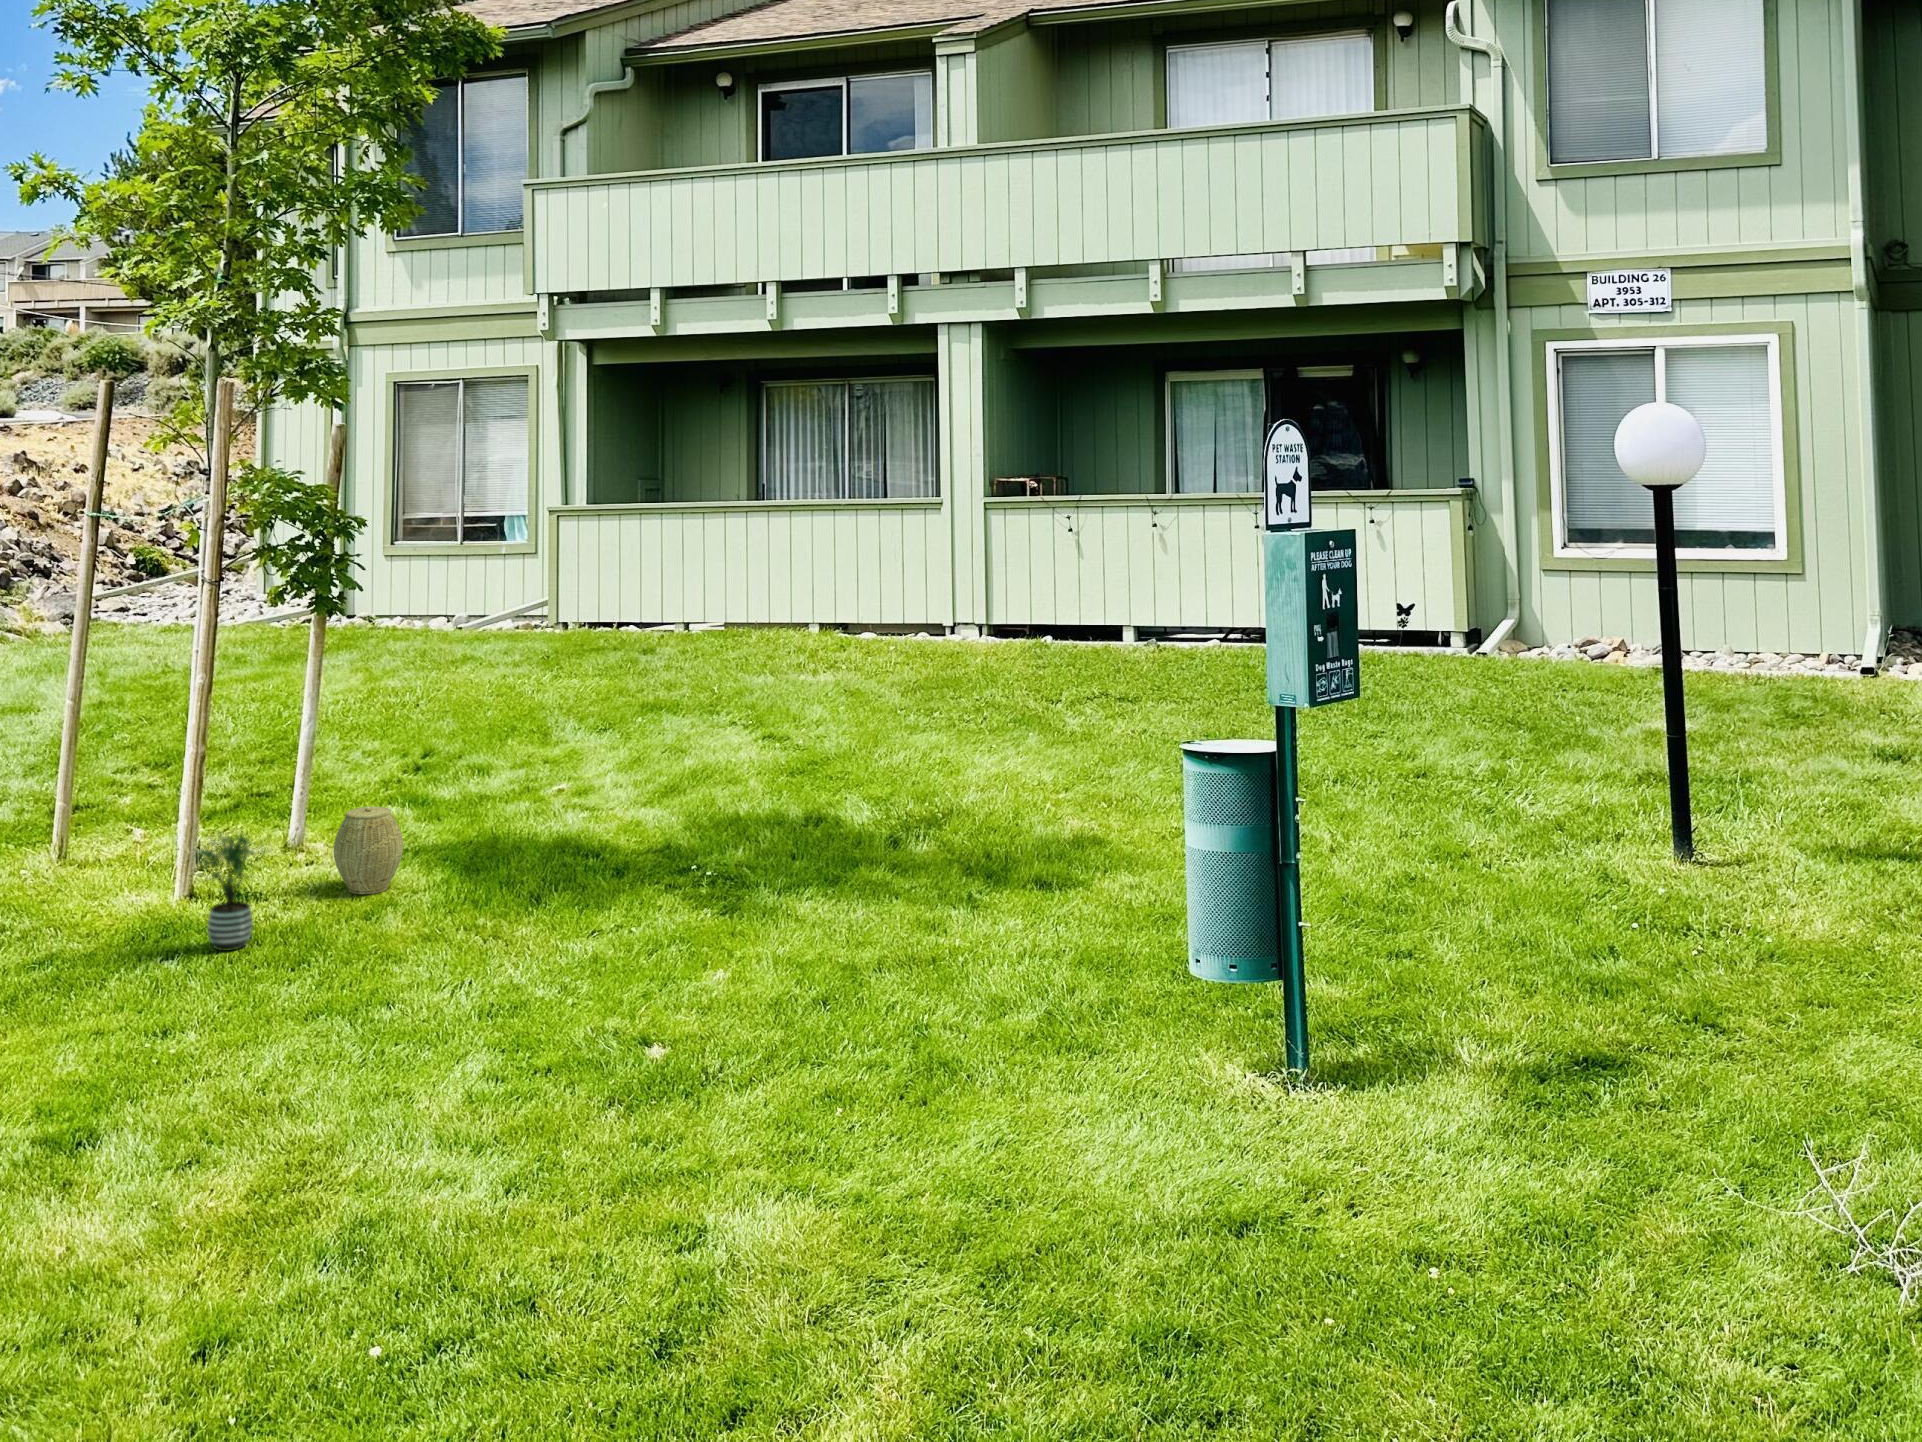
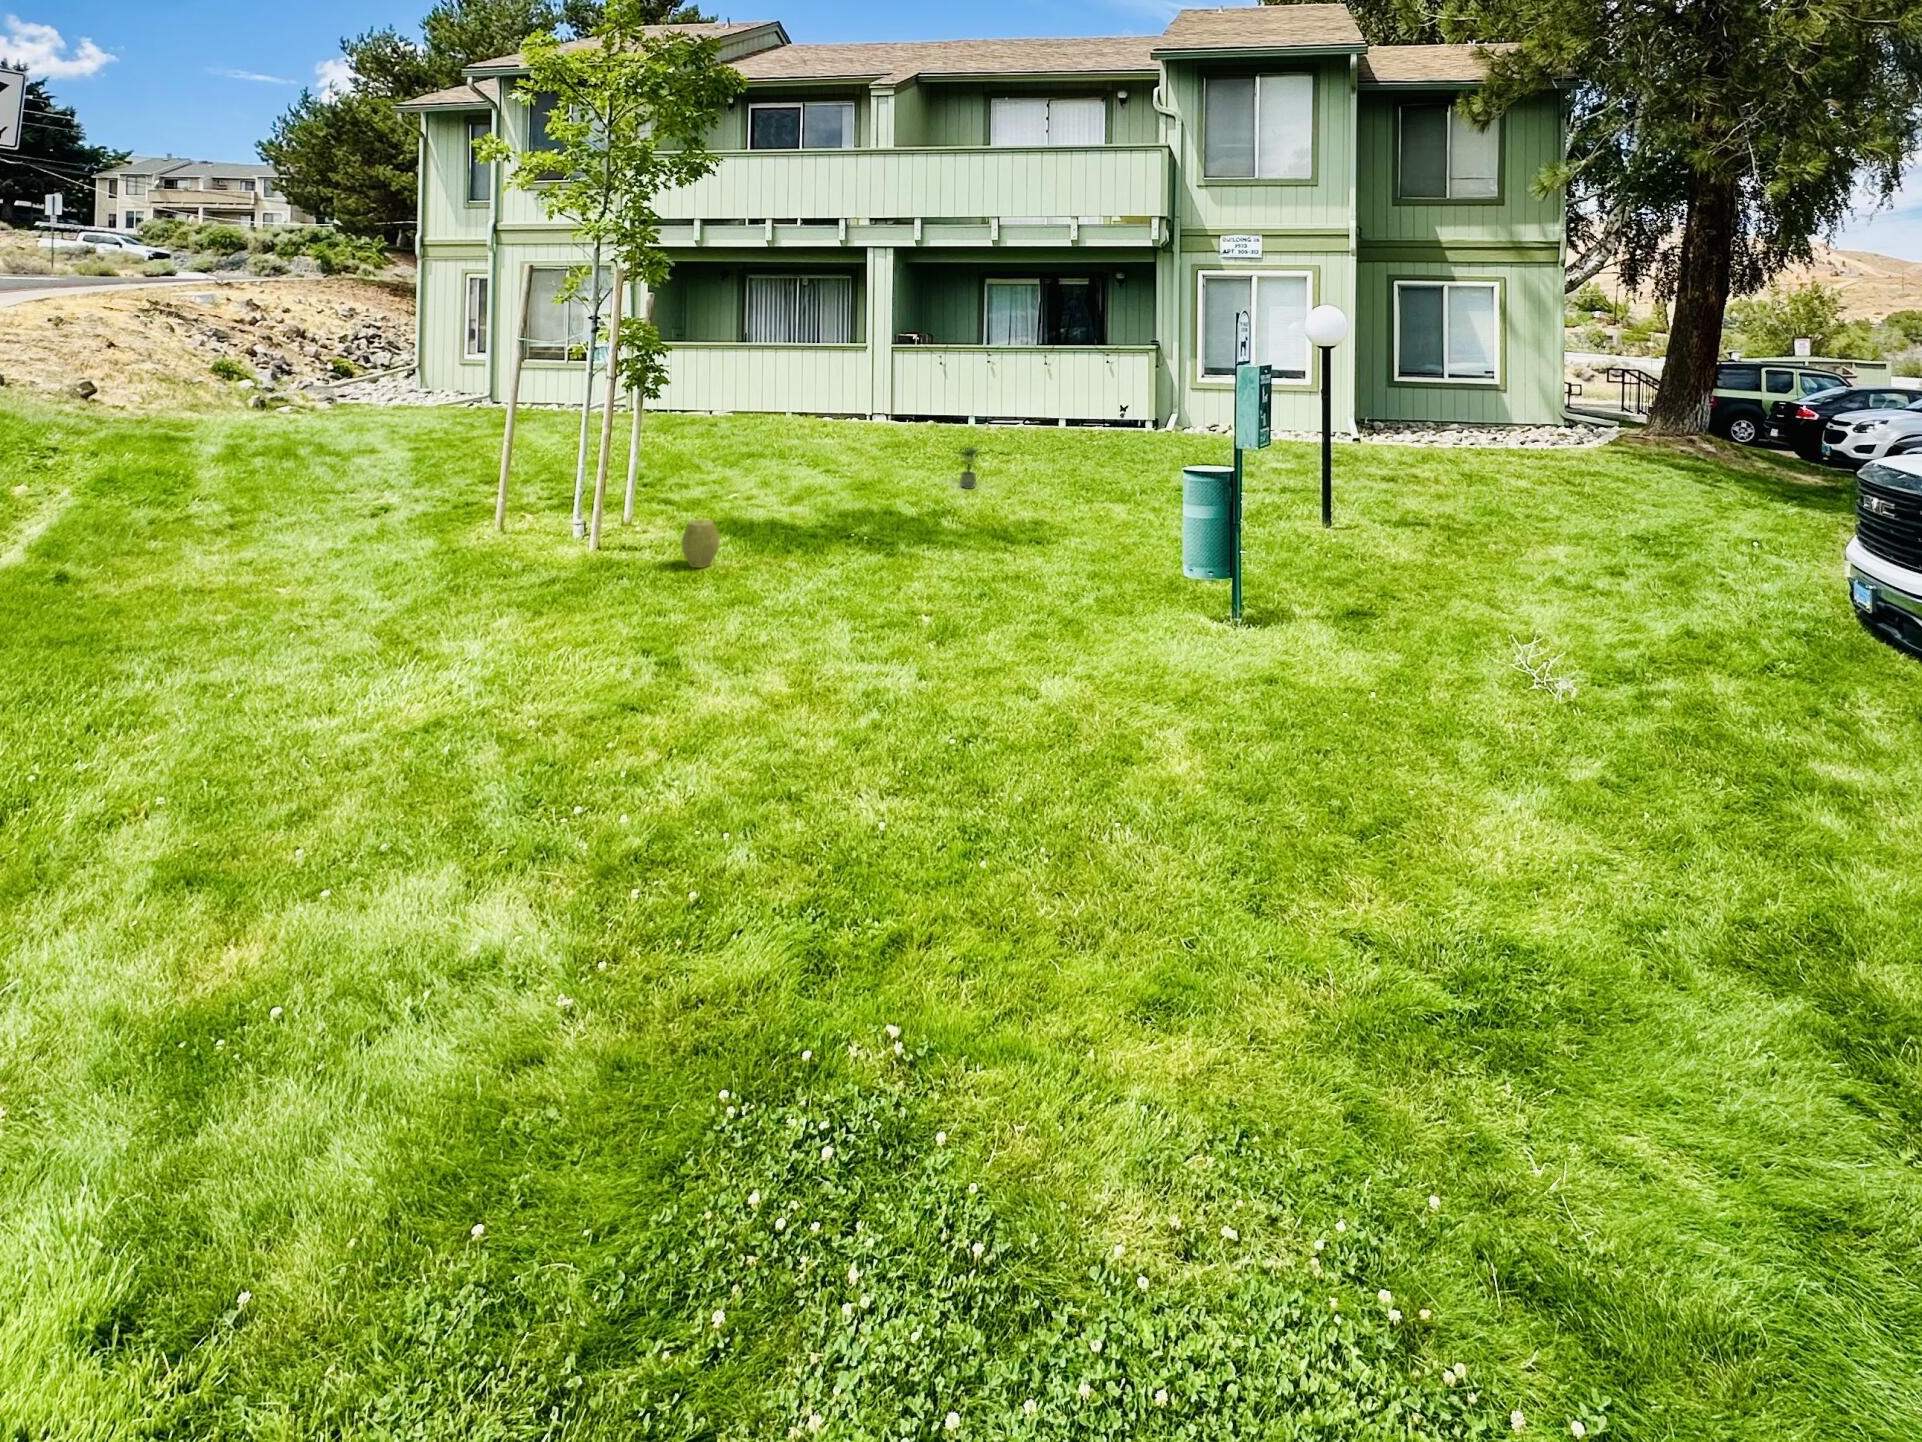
potted plant: present [187,831,265,951] -> present [957,445,979,489]

